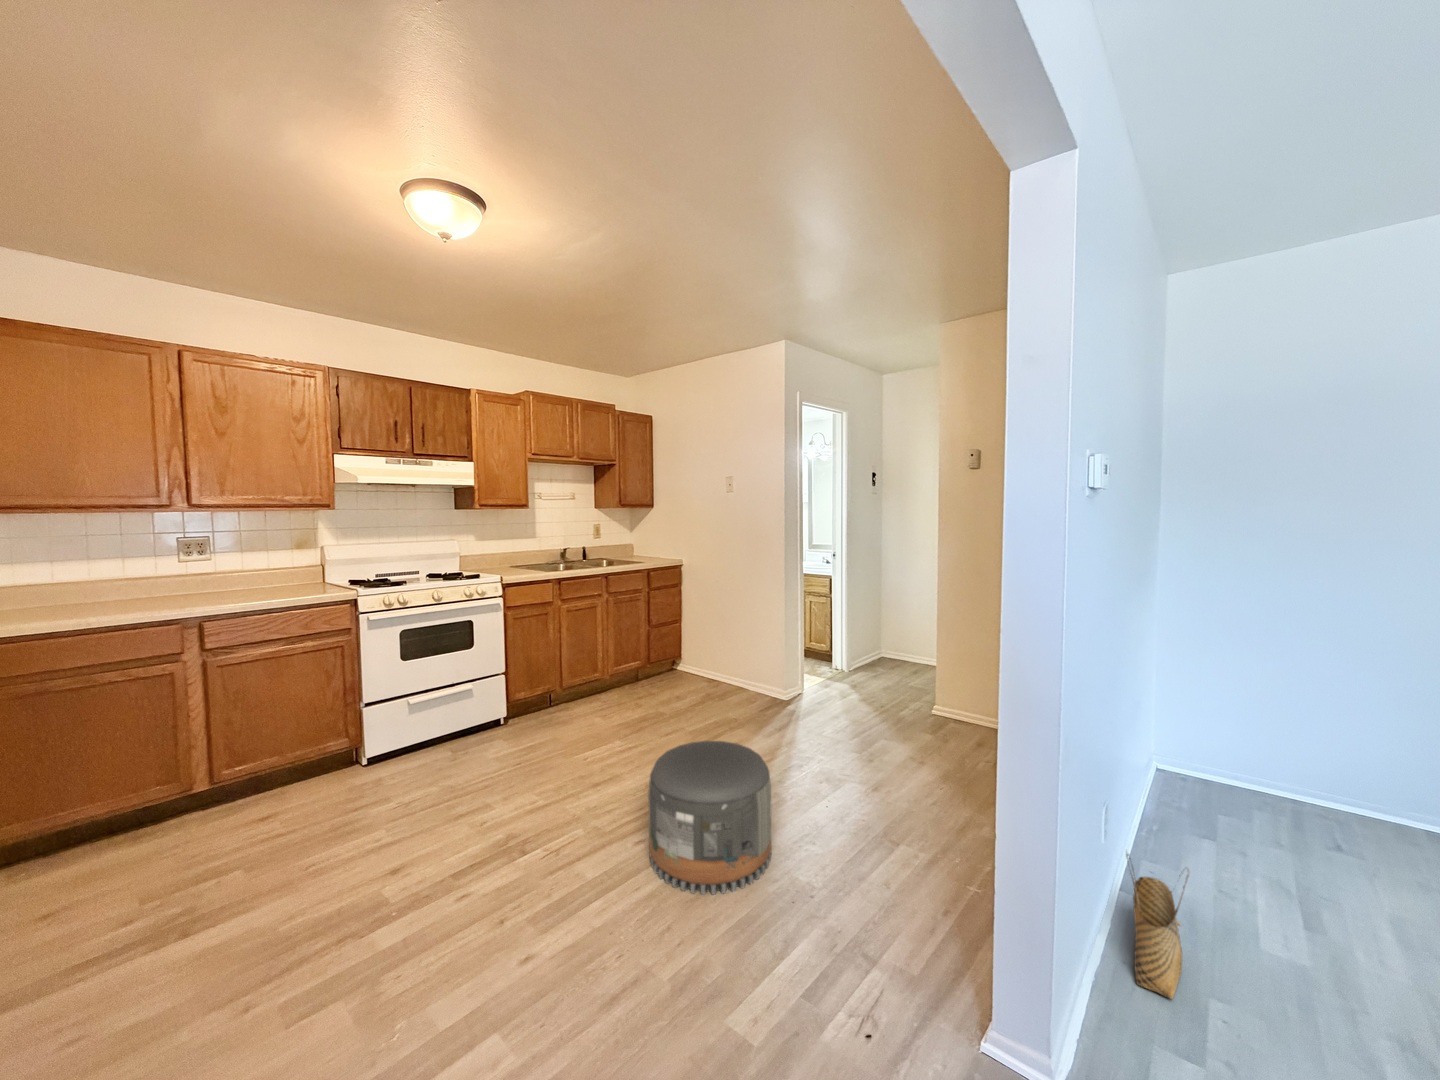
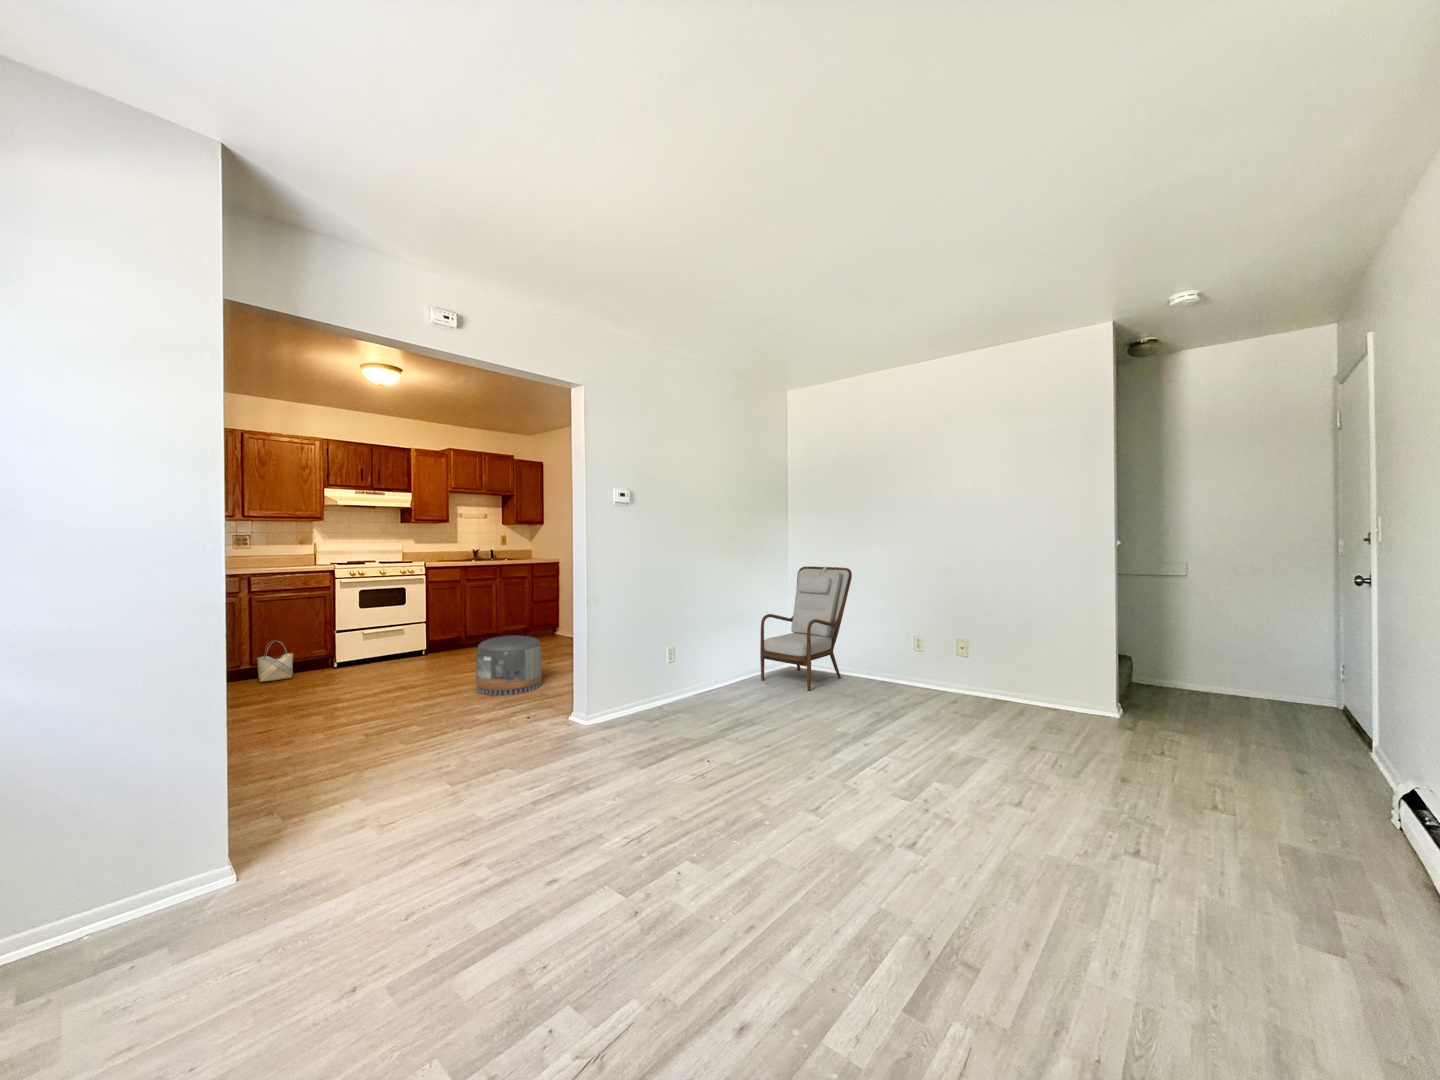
armchair: none [1200,600,1388,892] -> present [760,567,852,691]
woven basket: present [1126,854,1190,999] -> present [257,640,293,682]

